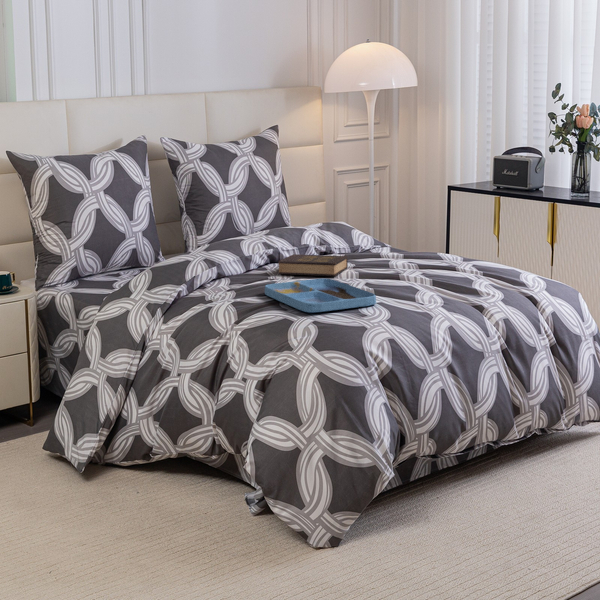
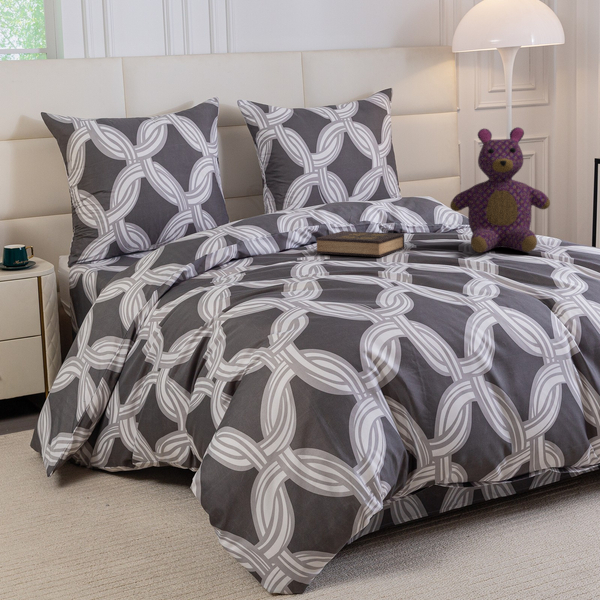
teddy bear: none [384,171,461,271] -> present [450,127,550,252]
tray: present [265,278,376,312] -> none [278,259,402,298]

